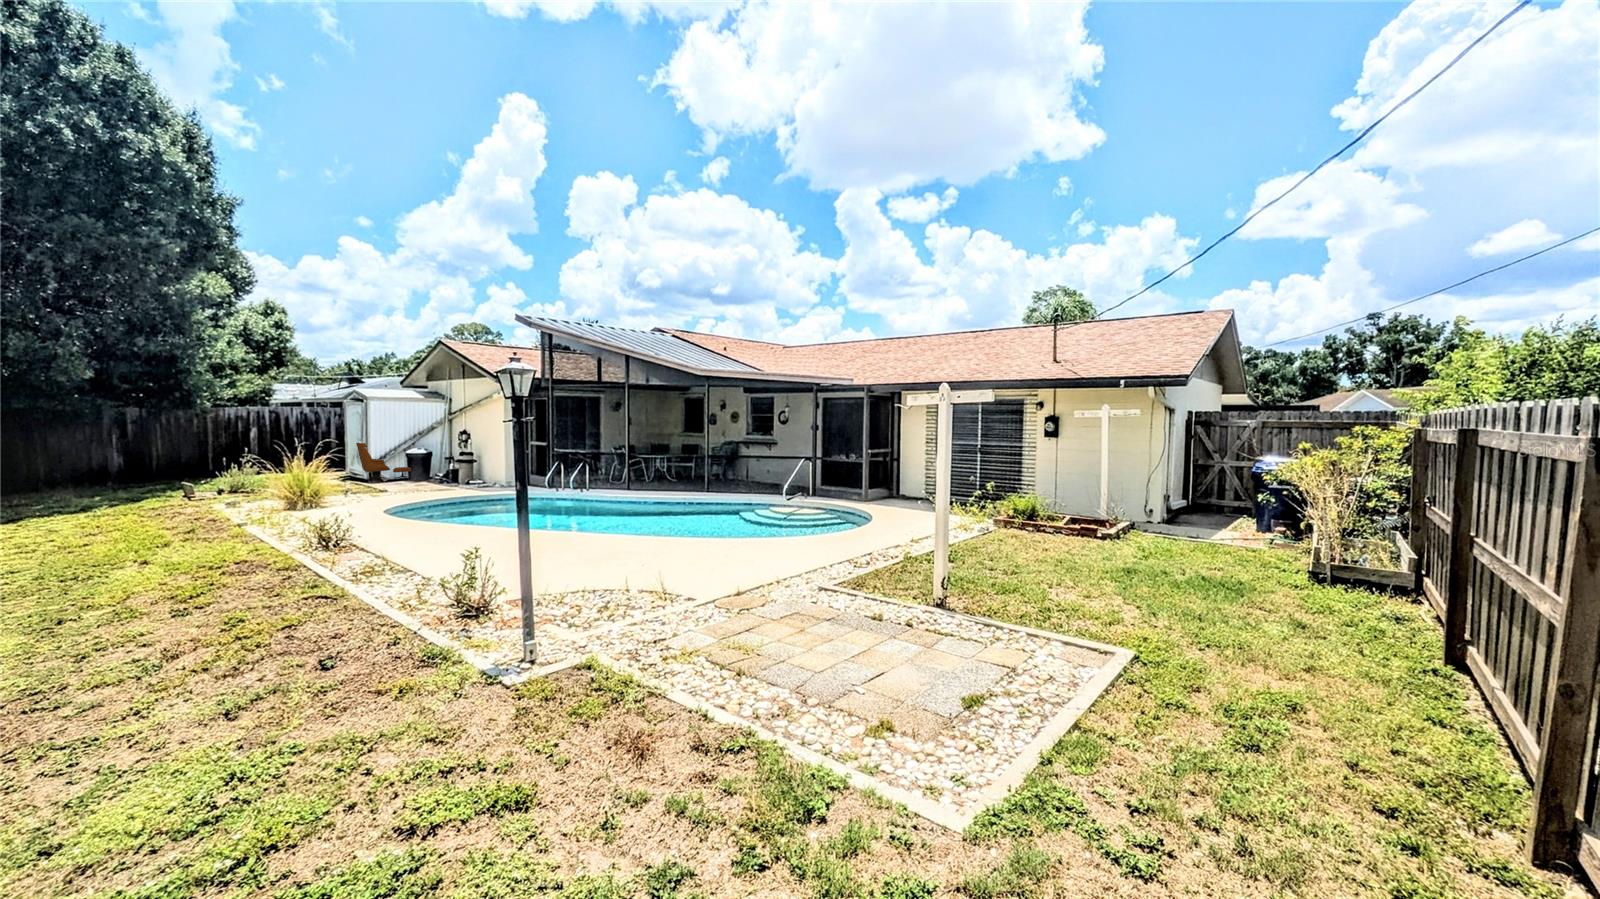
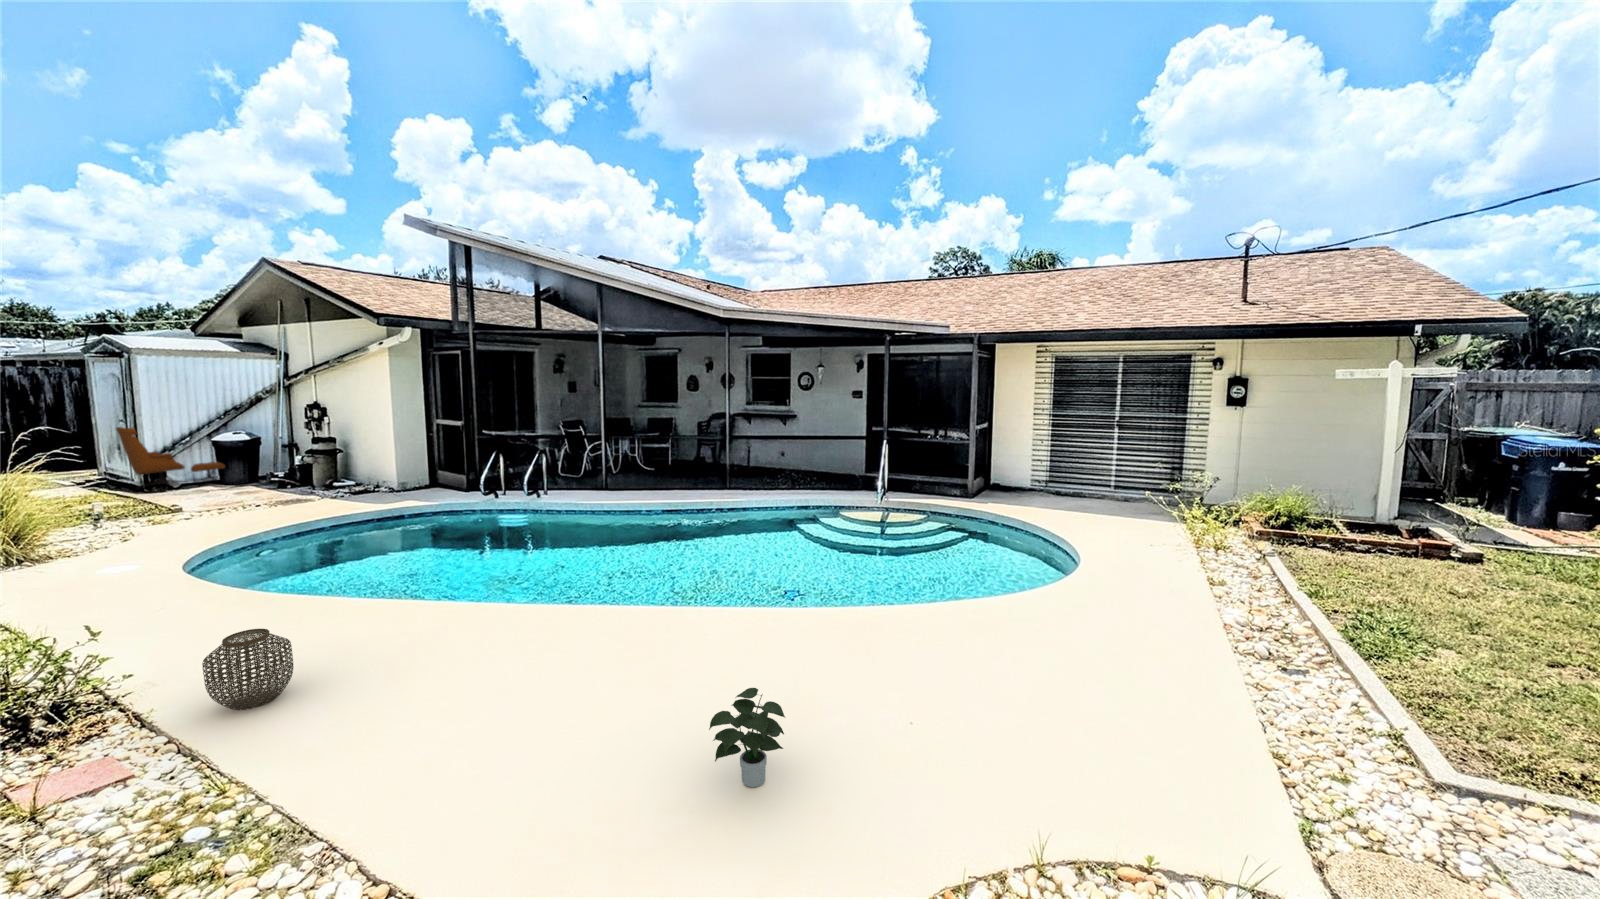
woven basket: none [397,515,428,545] -> present [202,629,293,710]
potted plant: none [556,533,590,567] -> present [709,688,785,787]

